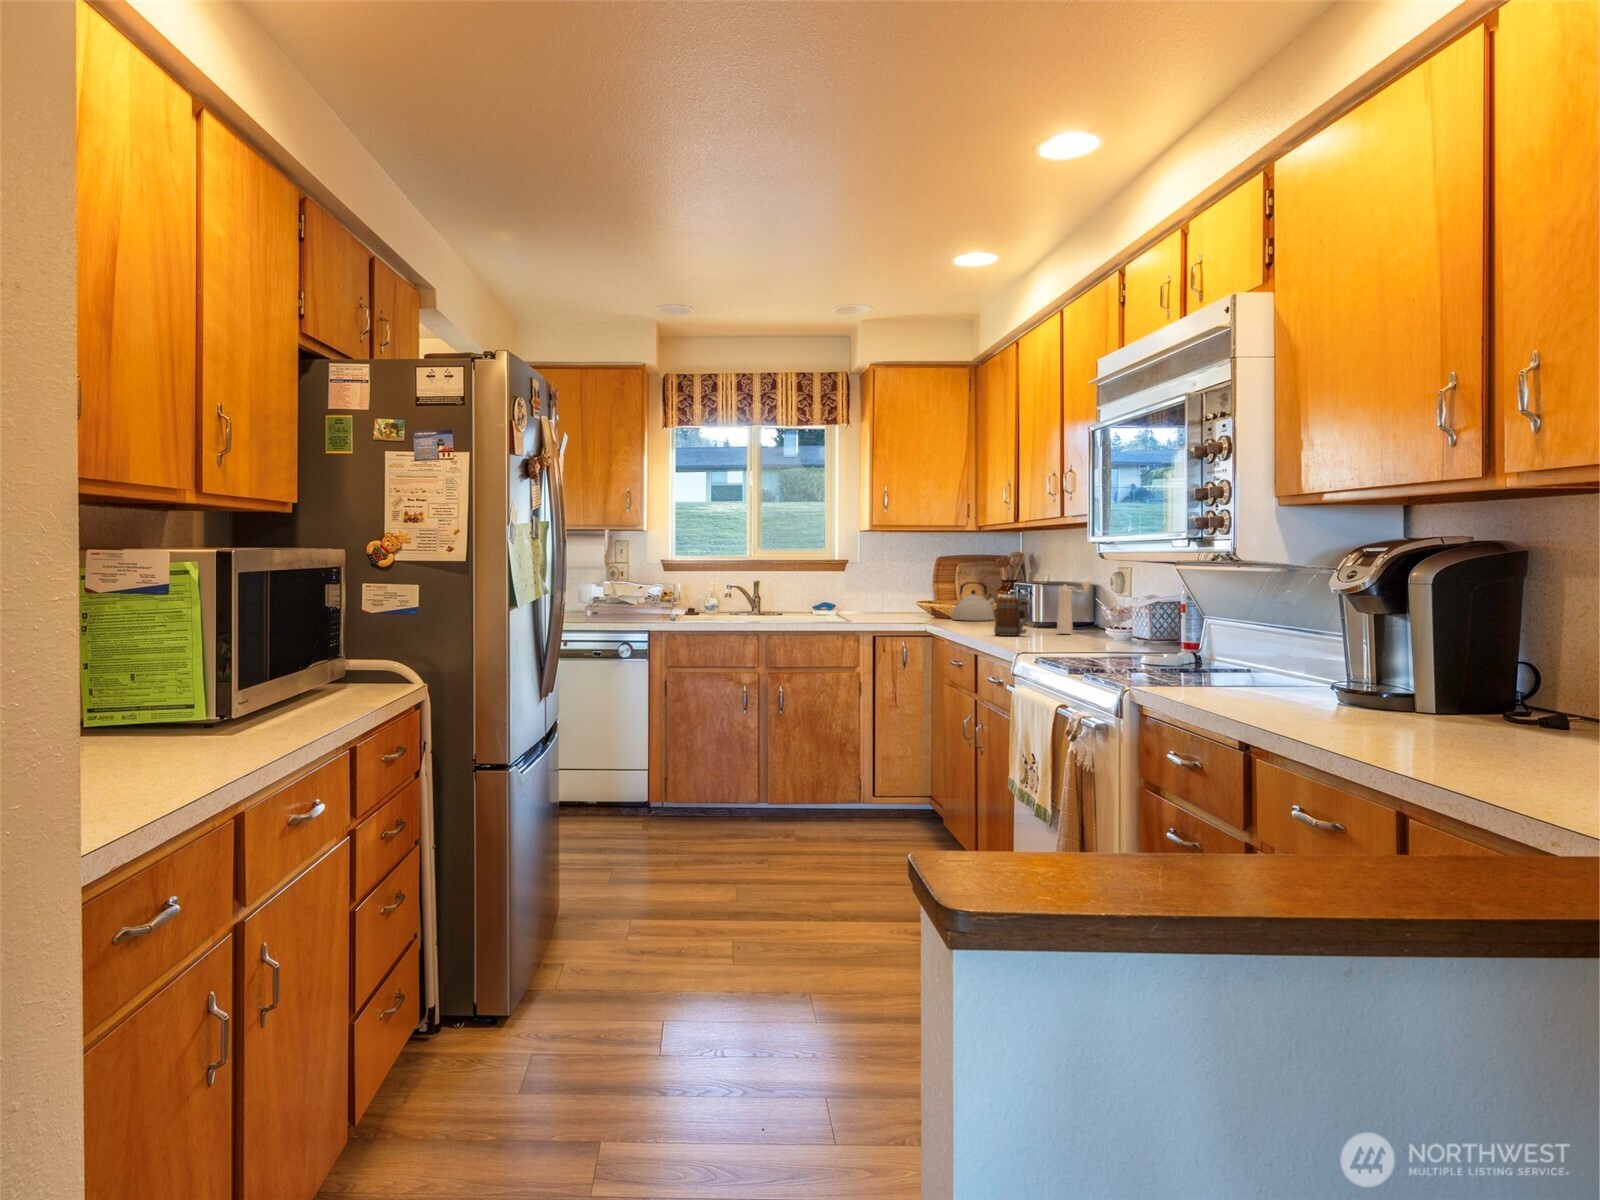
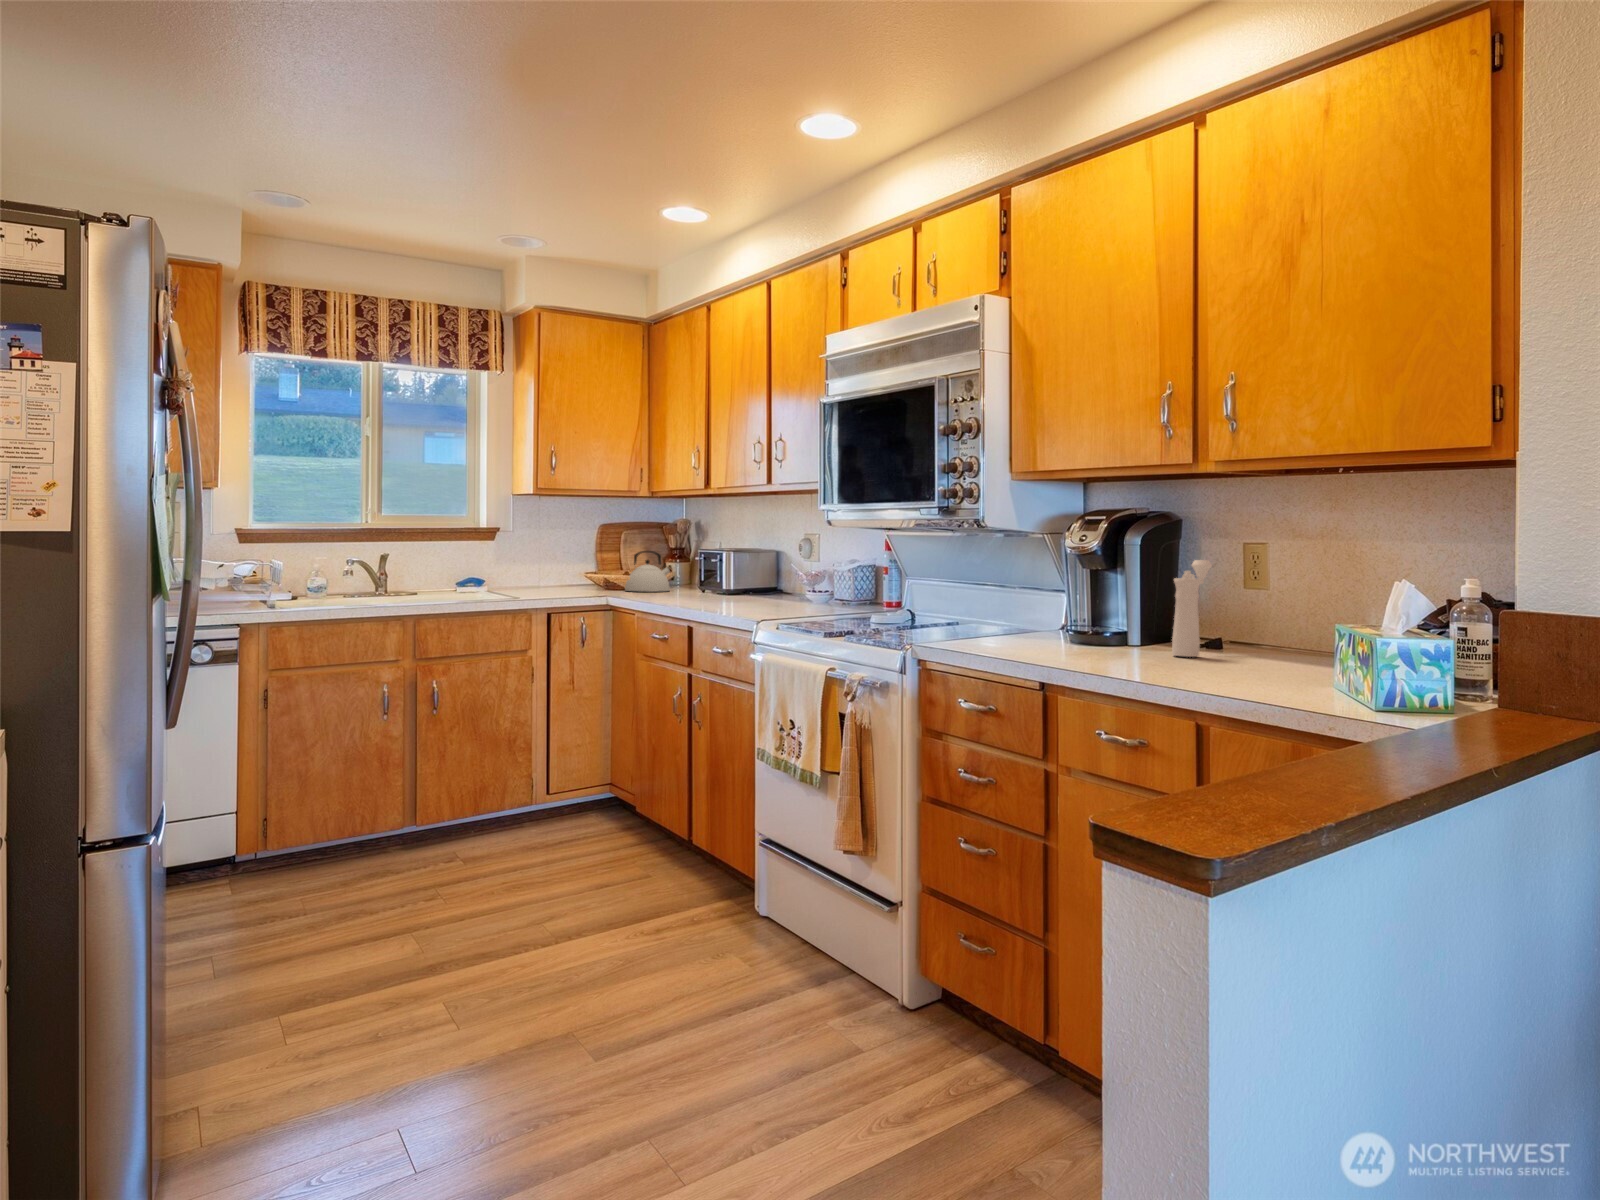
pepper mill: present [1057,578,1092,634] -> present [1172,560,1212,657]
mug: present [994,597,1032,636] -> none [698,564,738,604]

